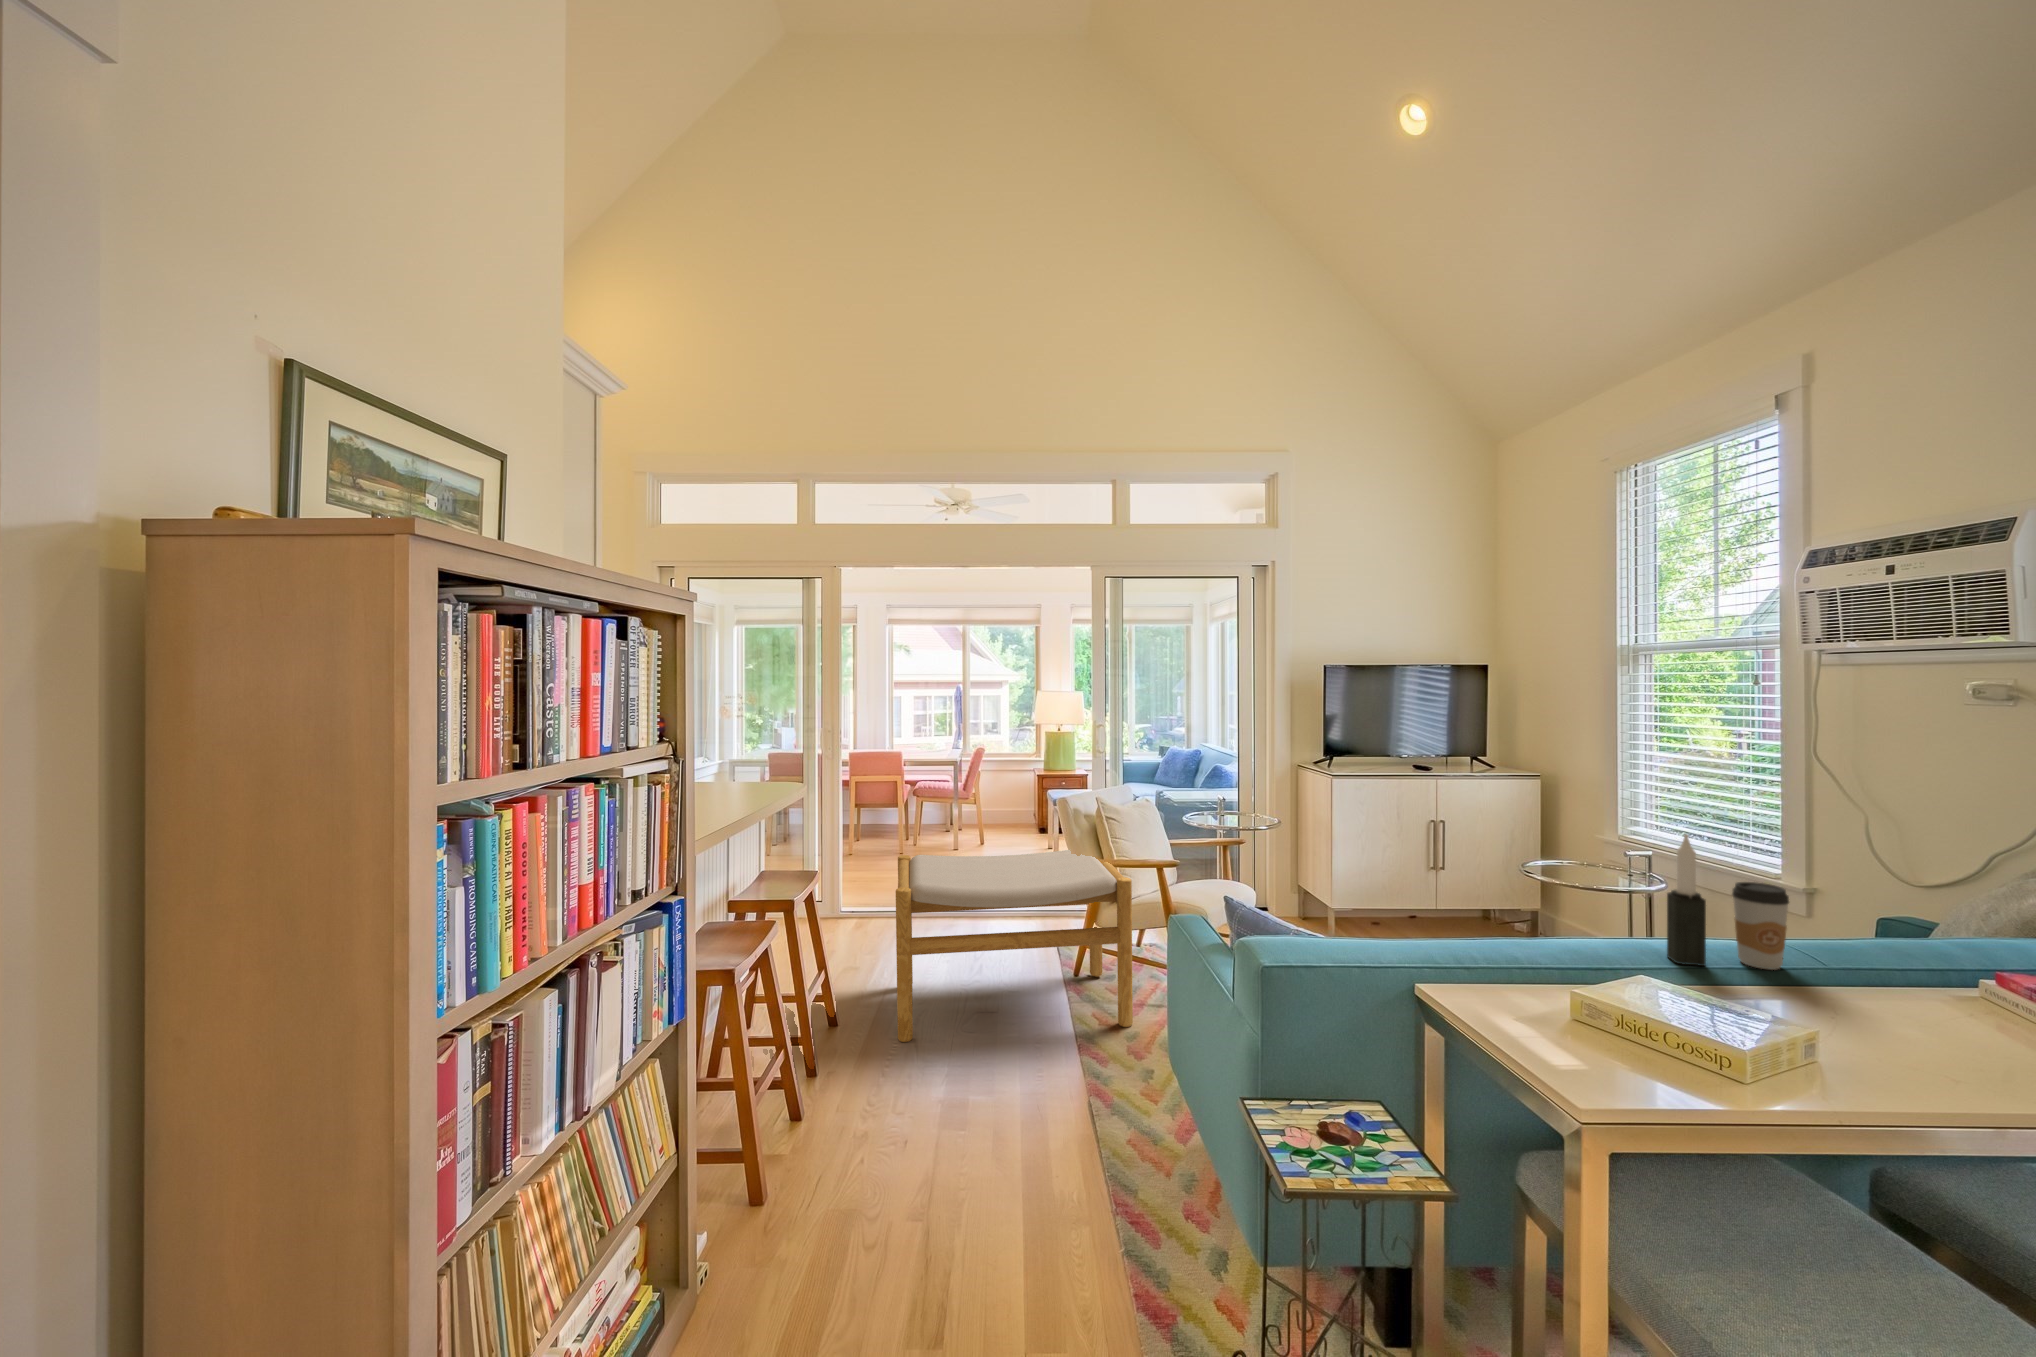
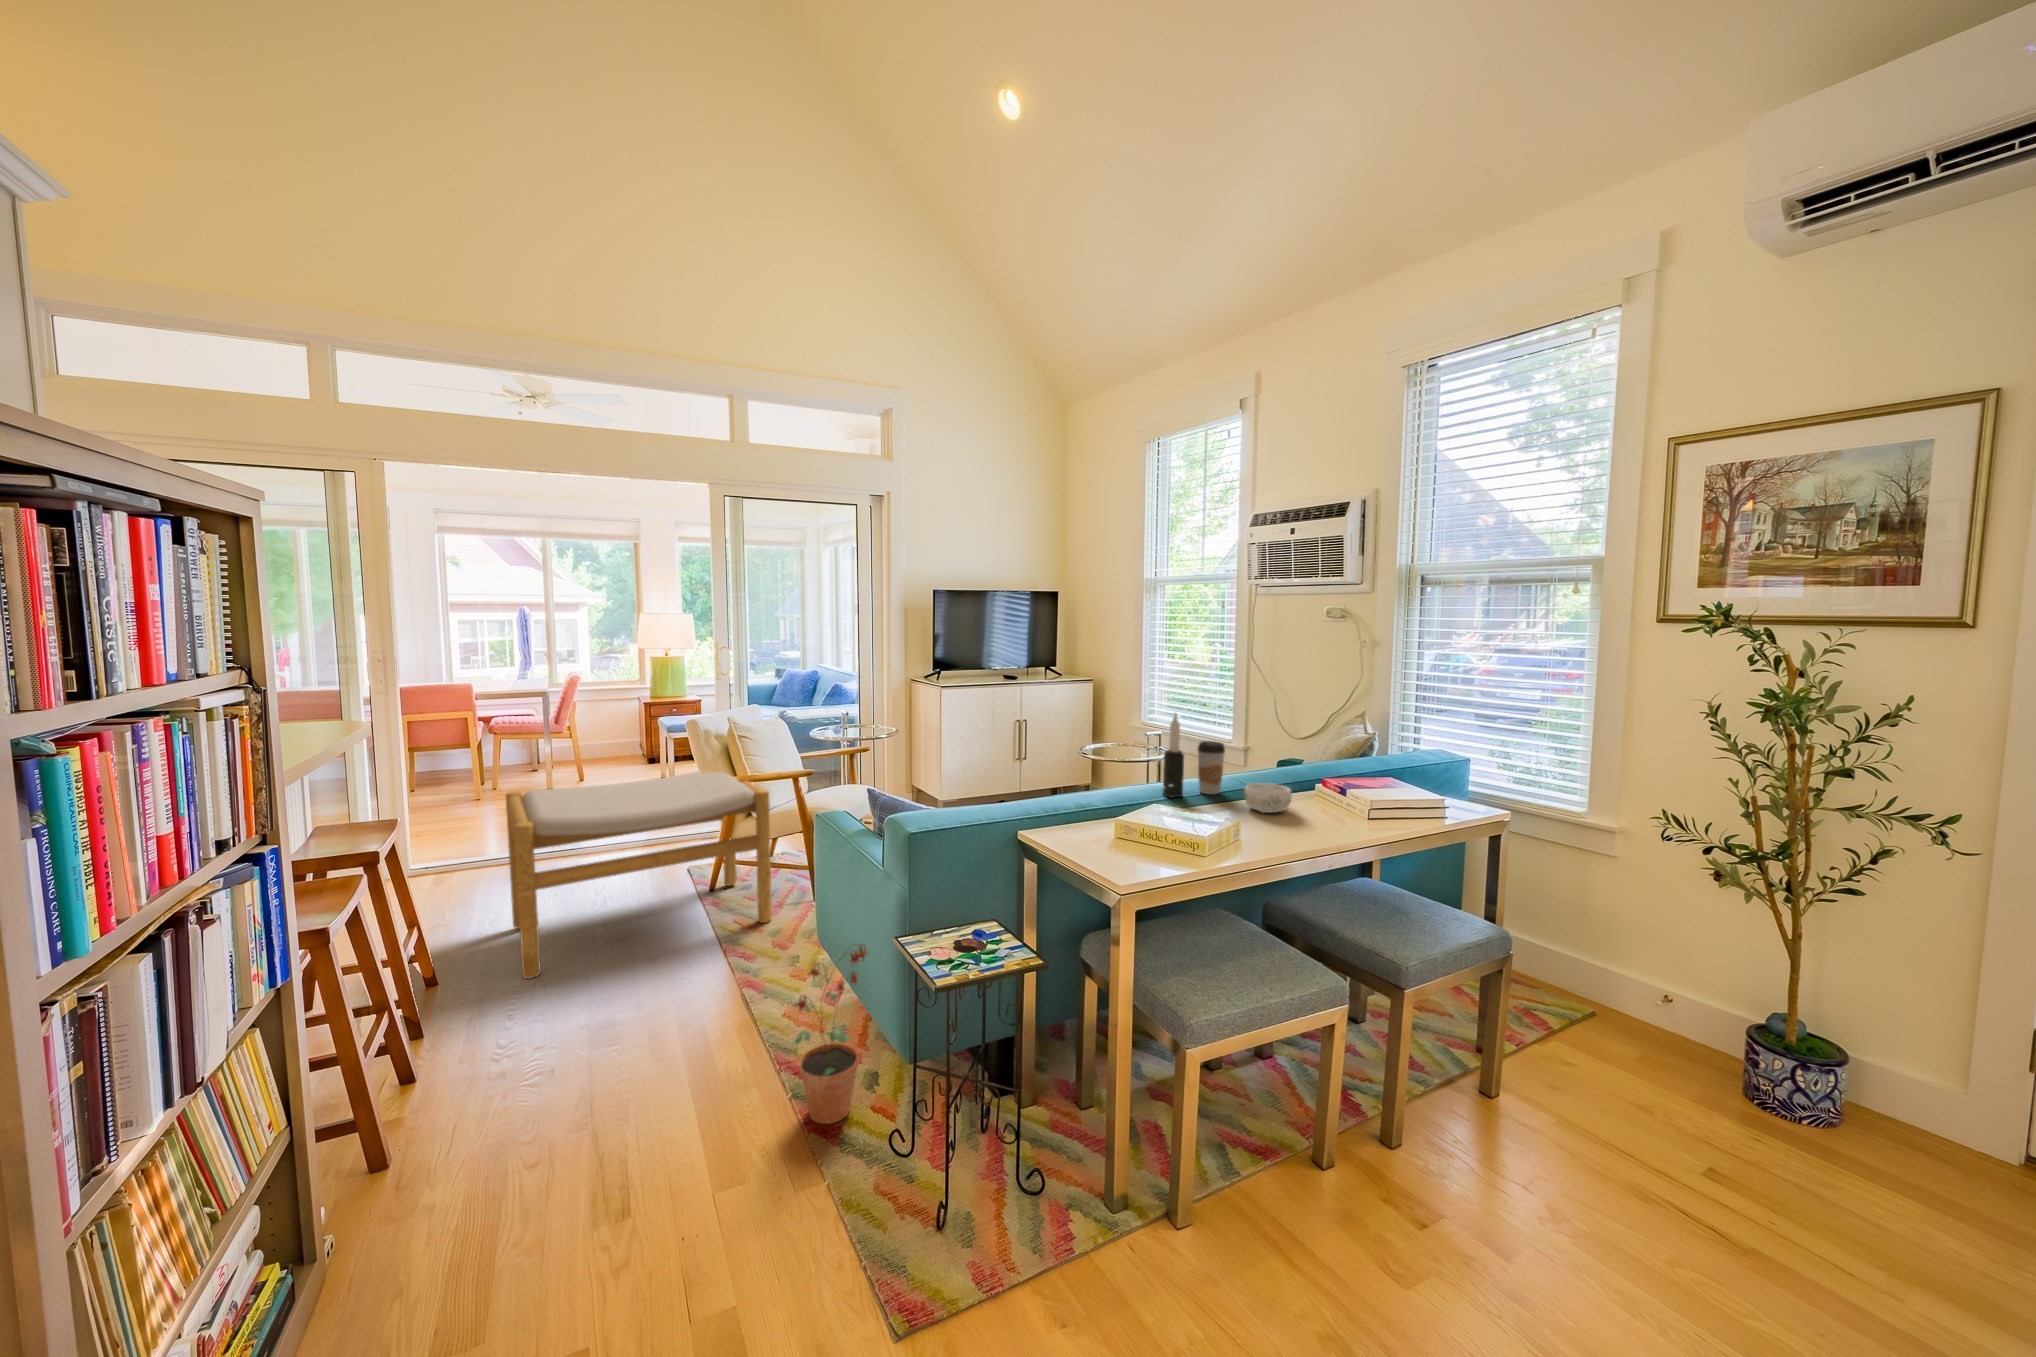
decorative bowl: none [1833,962,1943,1021] -> present [1244,783,1292,813]
potted plant: none [1119,1090,1219,1312] -> present [795,944,869,1124]

